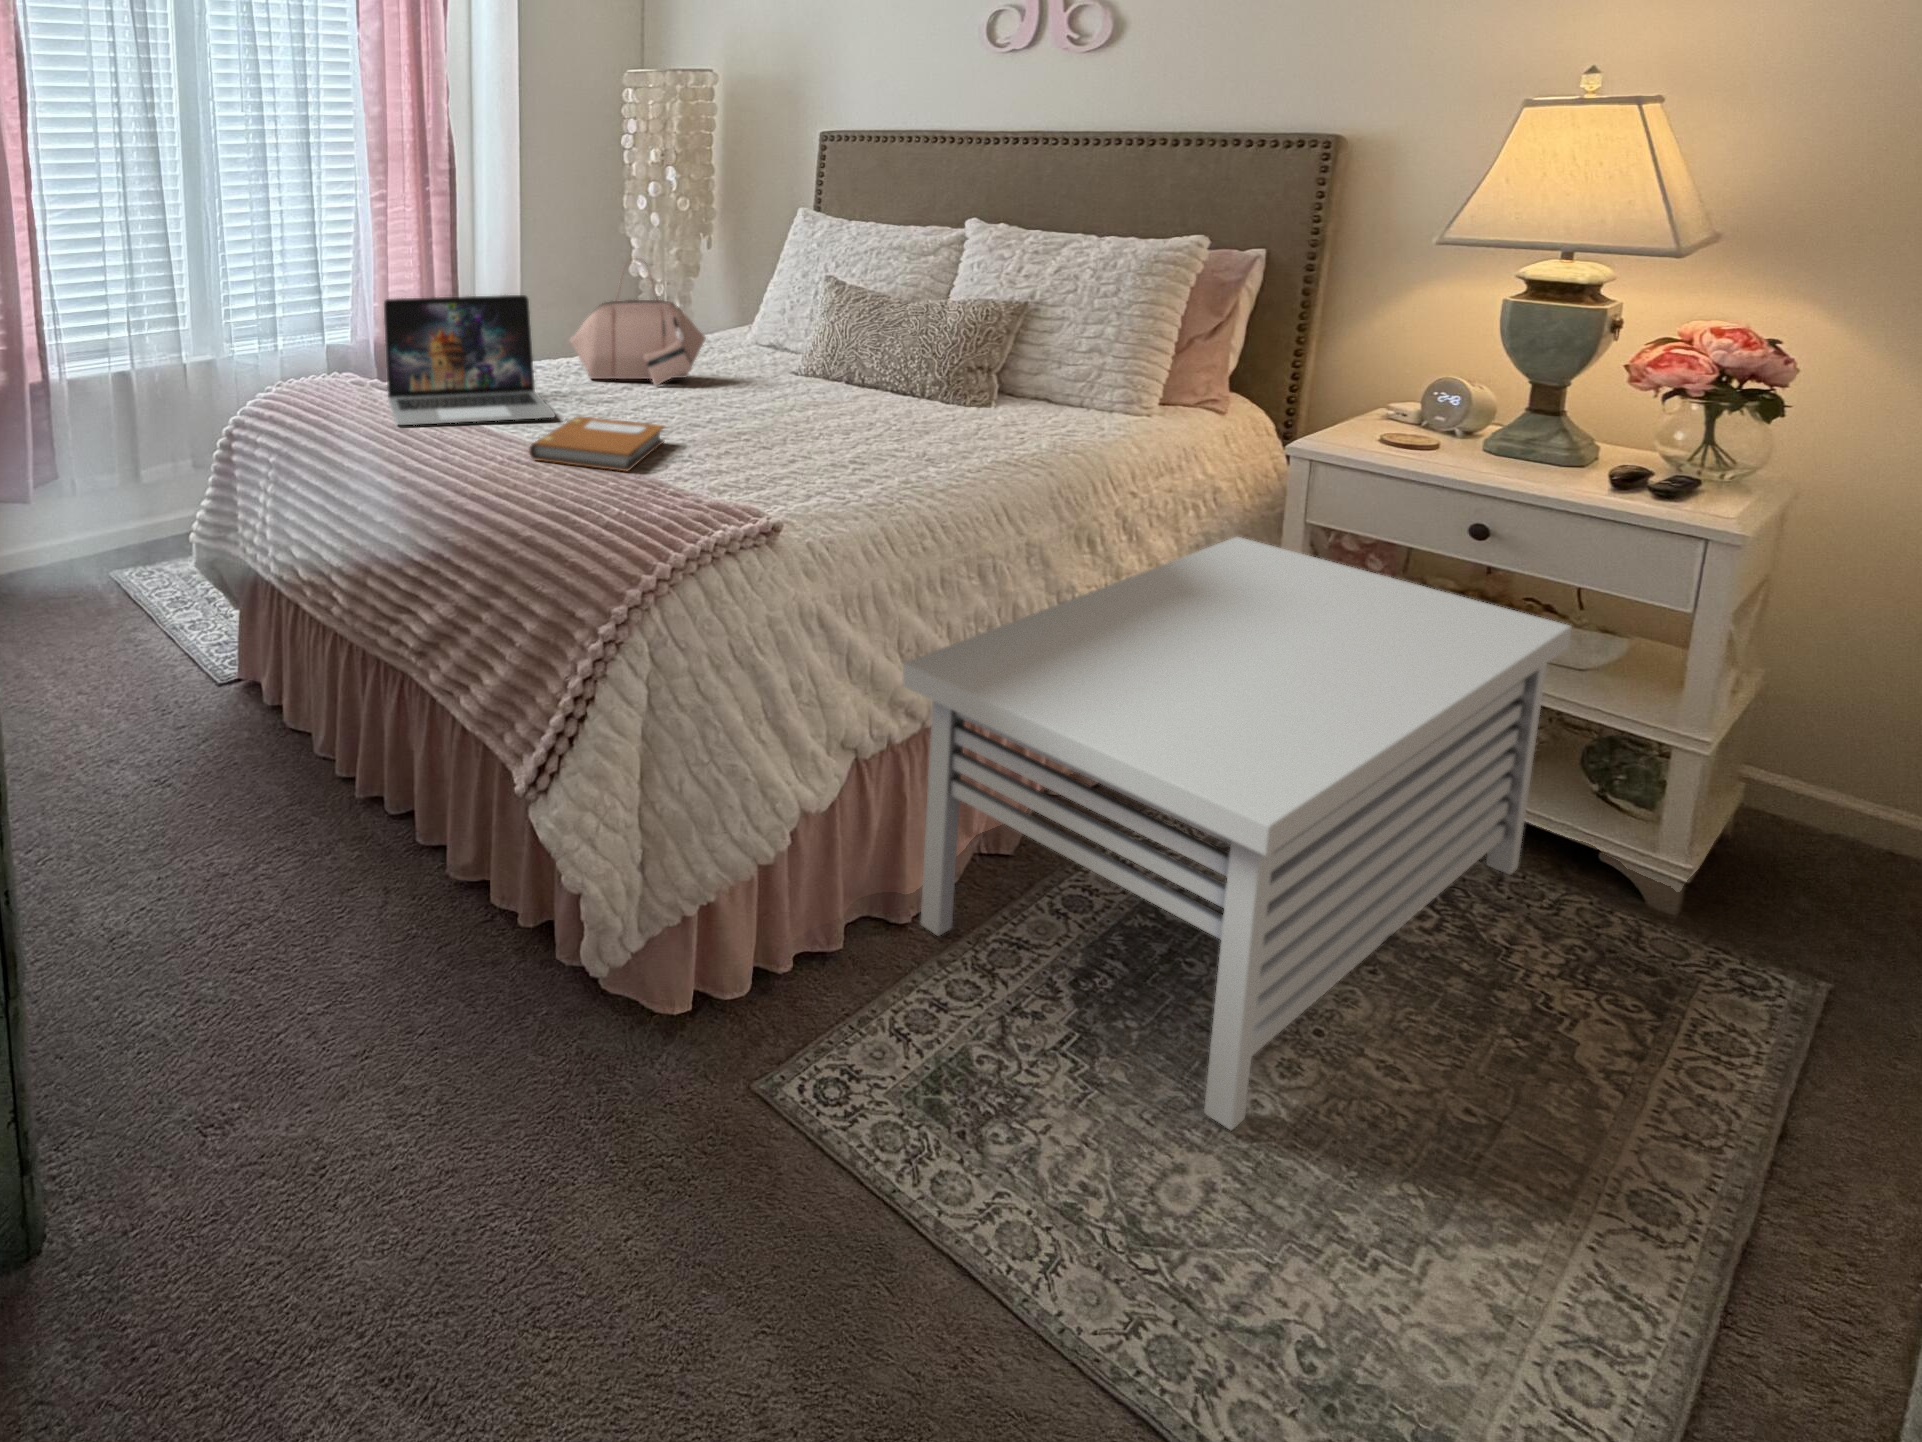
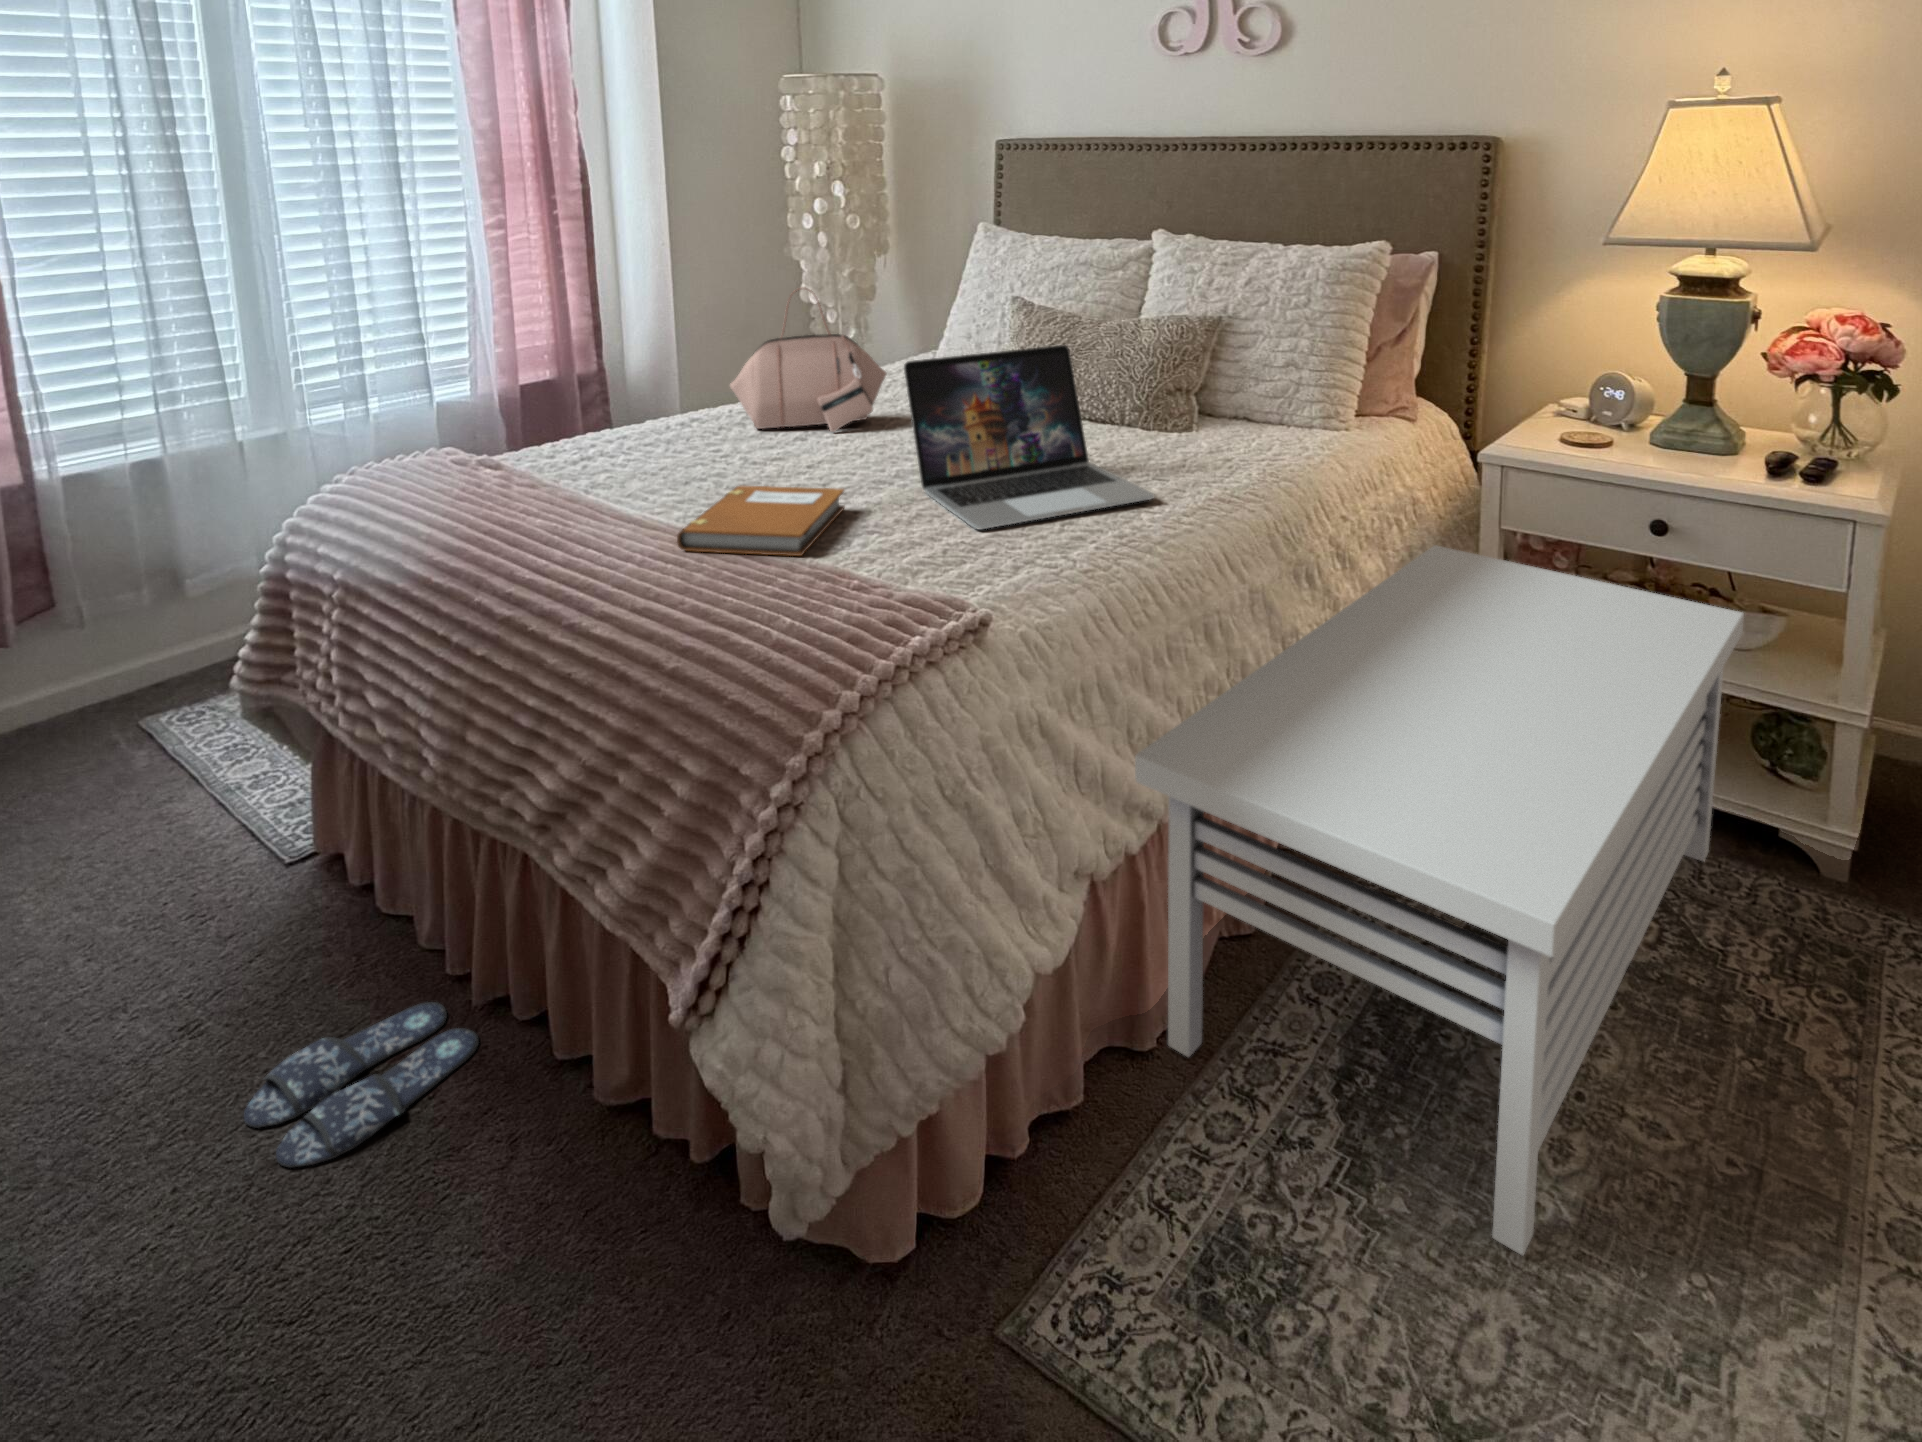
laptop: present [384,295,555,425] -> present [904,345,1154,529]
slippers: none [202,794,361,881] -> present [244,1002,479,1168]

